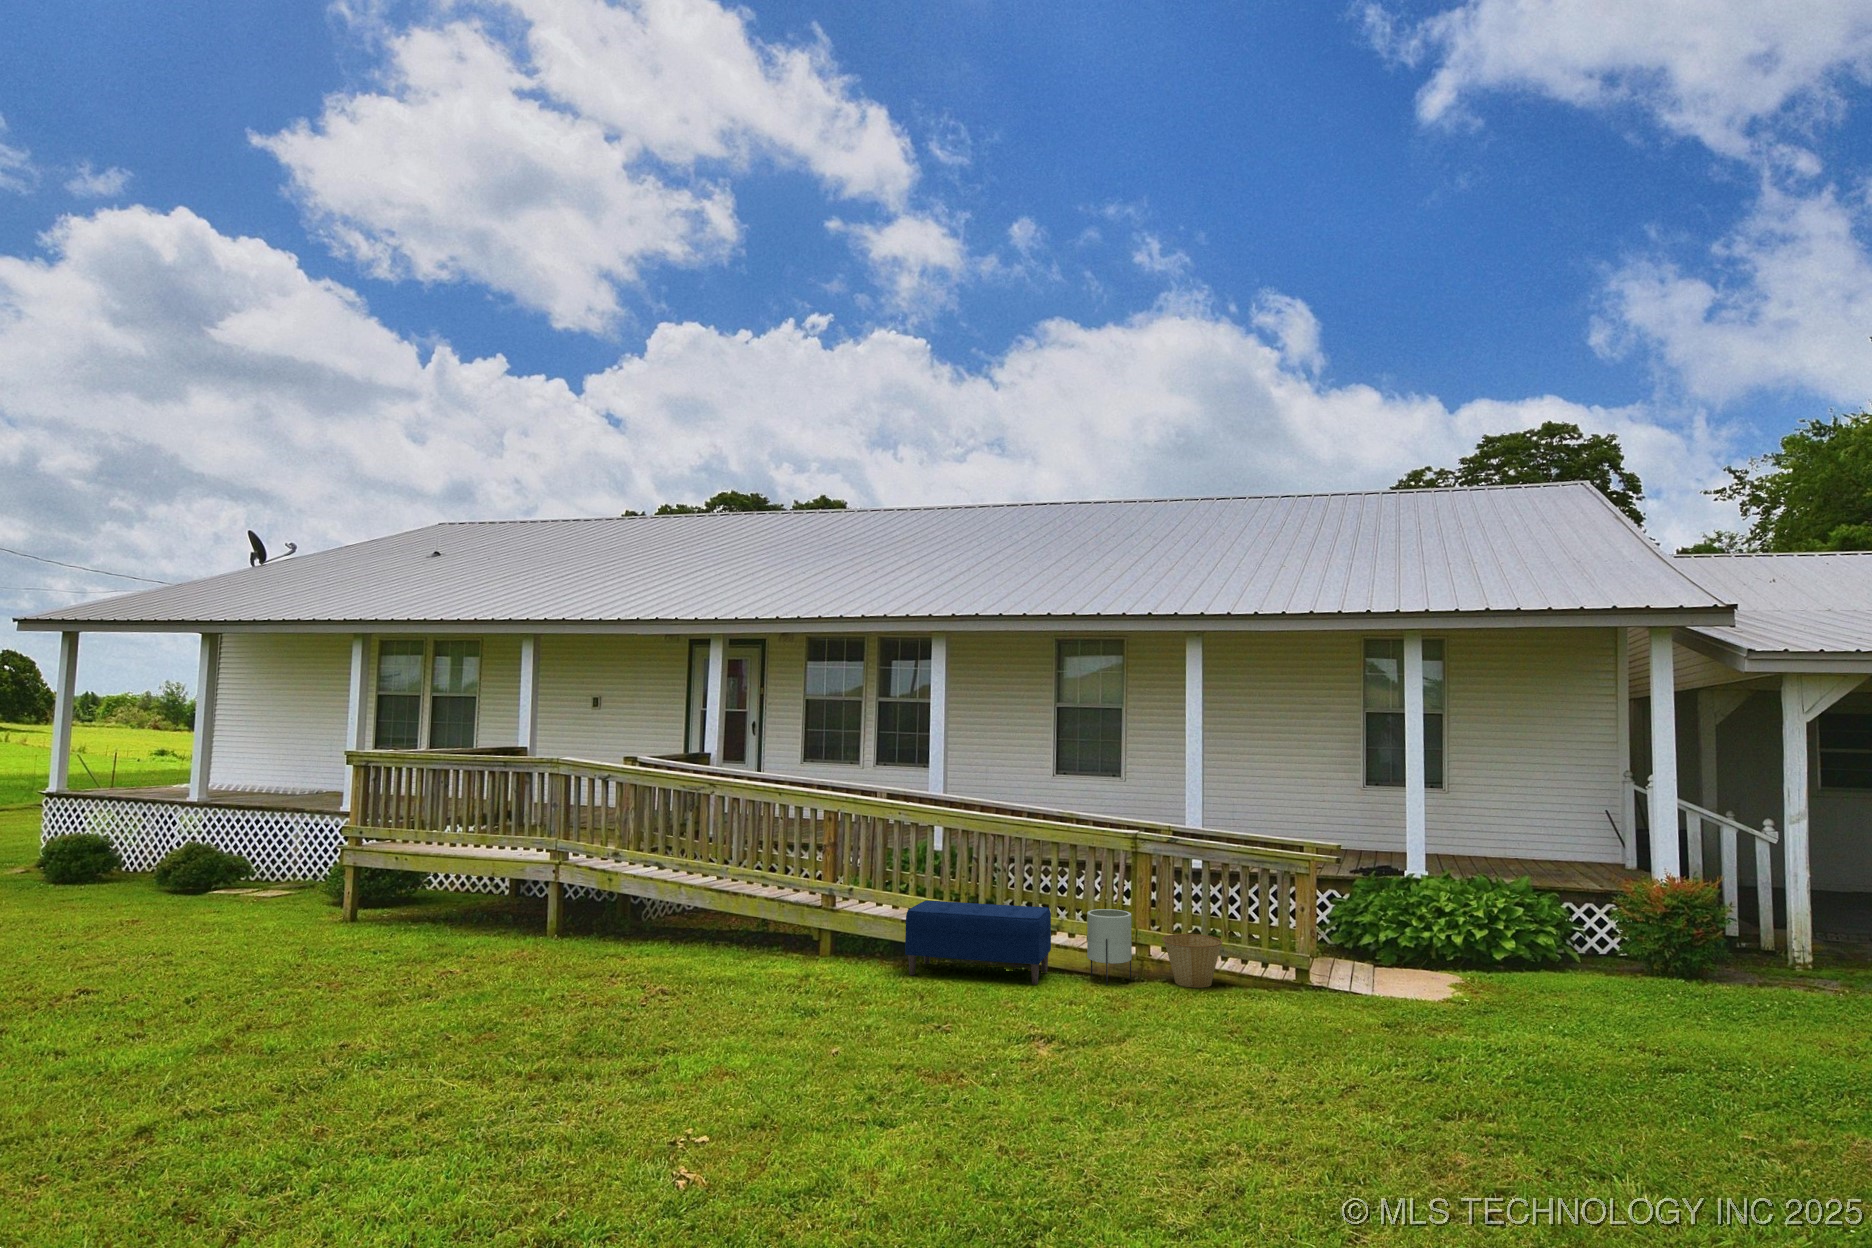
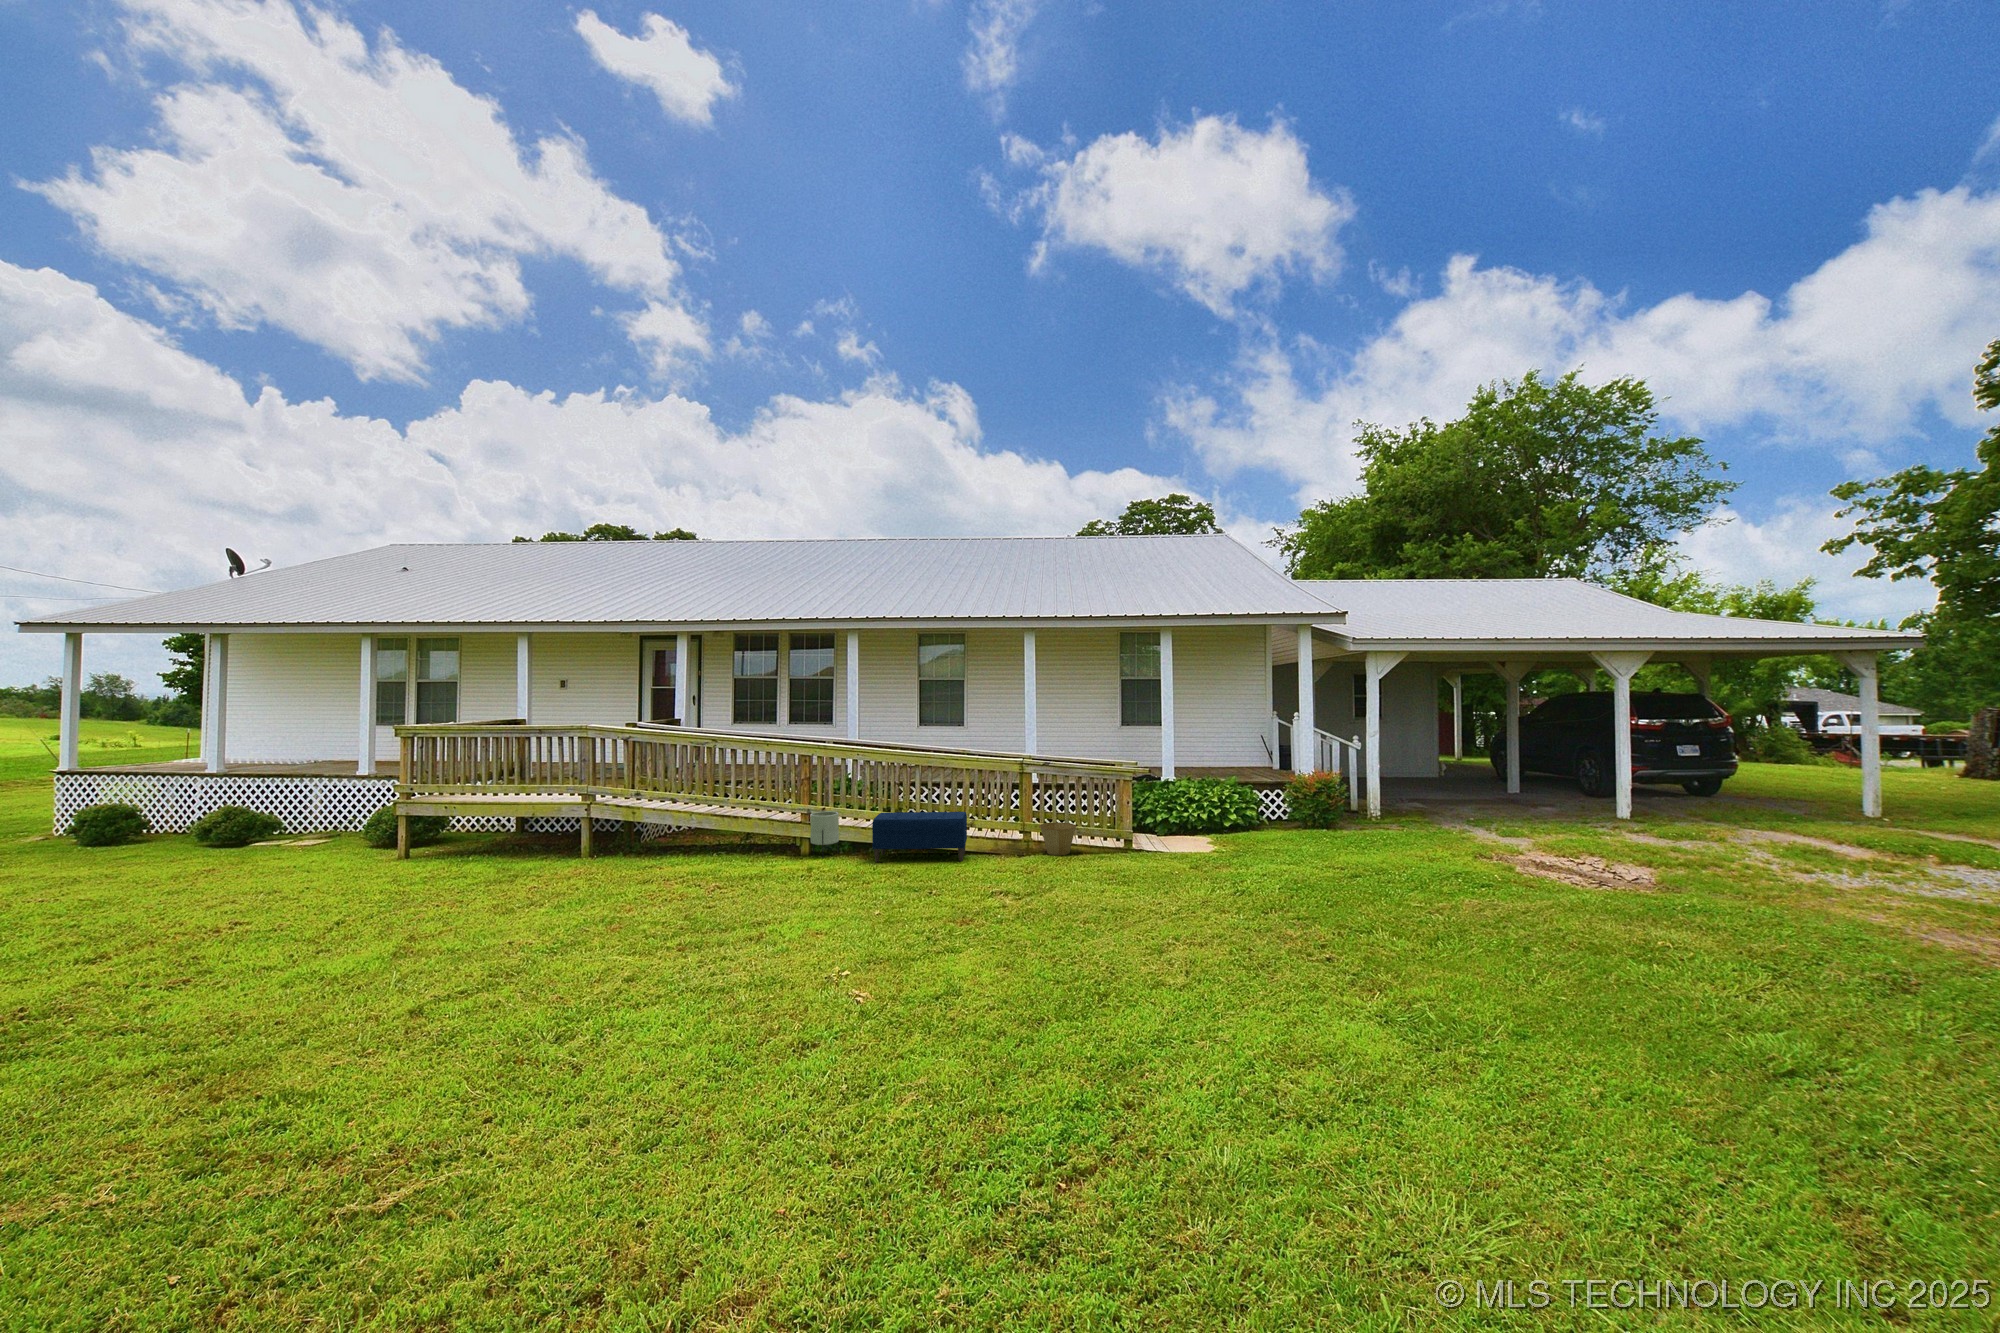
planter: present [1087,909,1132,986] -> present [810,811,839,858]

